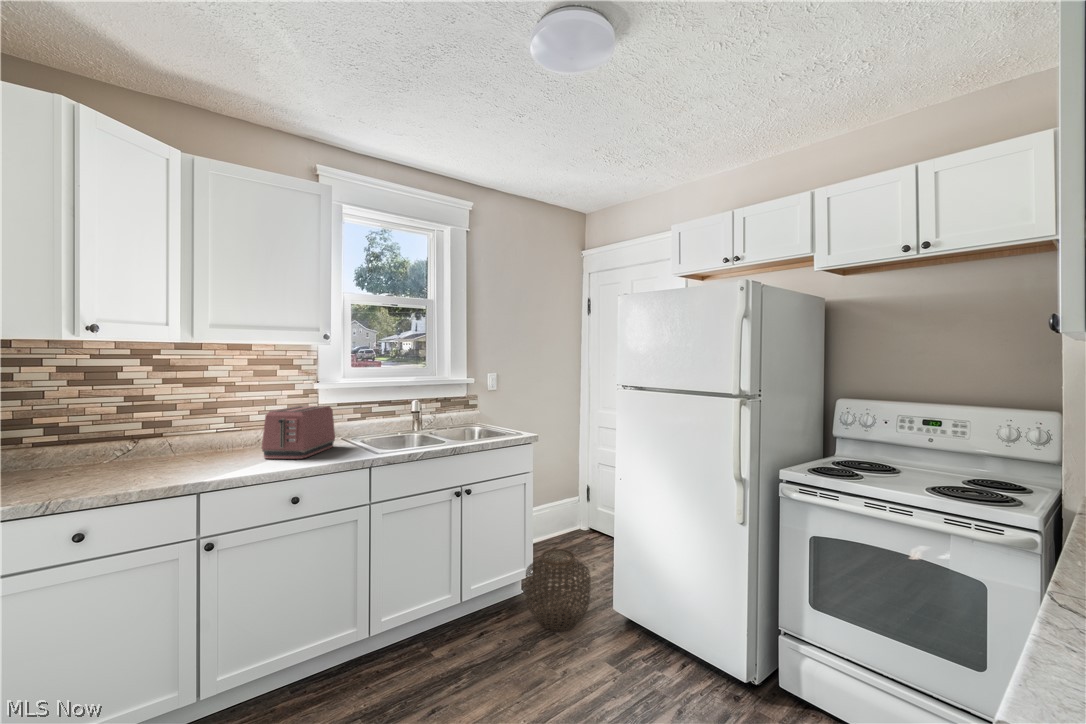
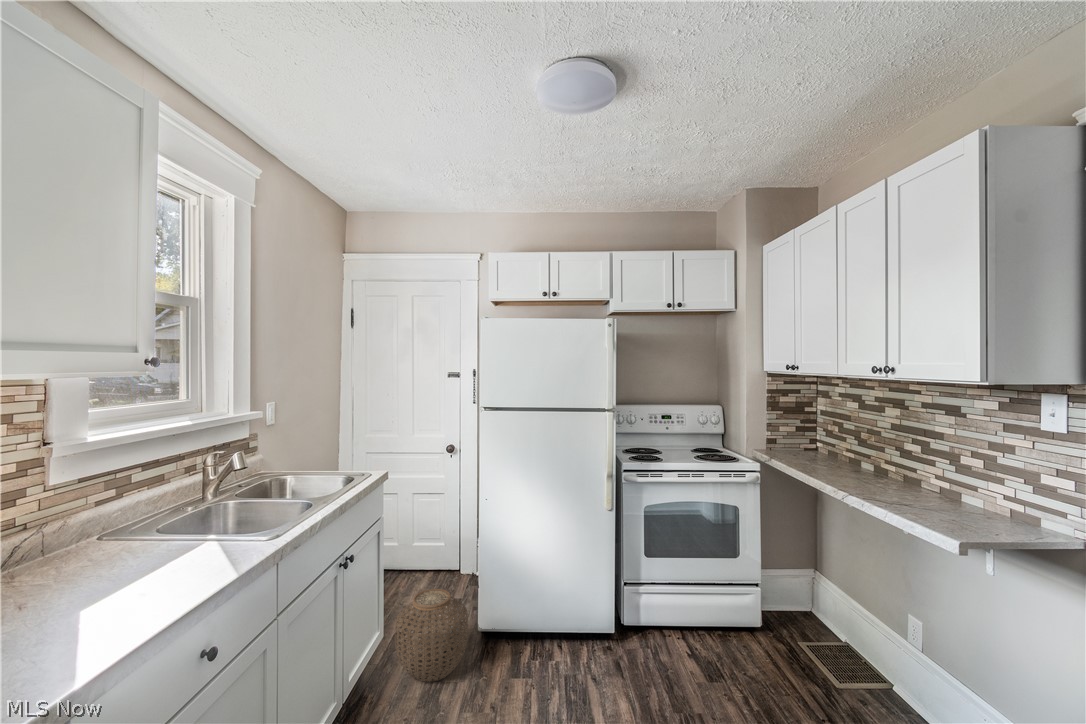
toaster: present [262,406,335,459] -> none [38,483,155,608]

